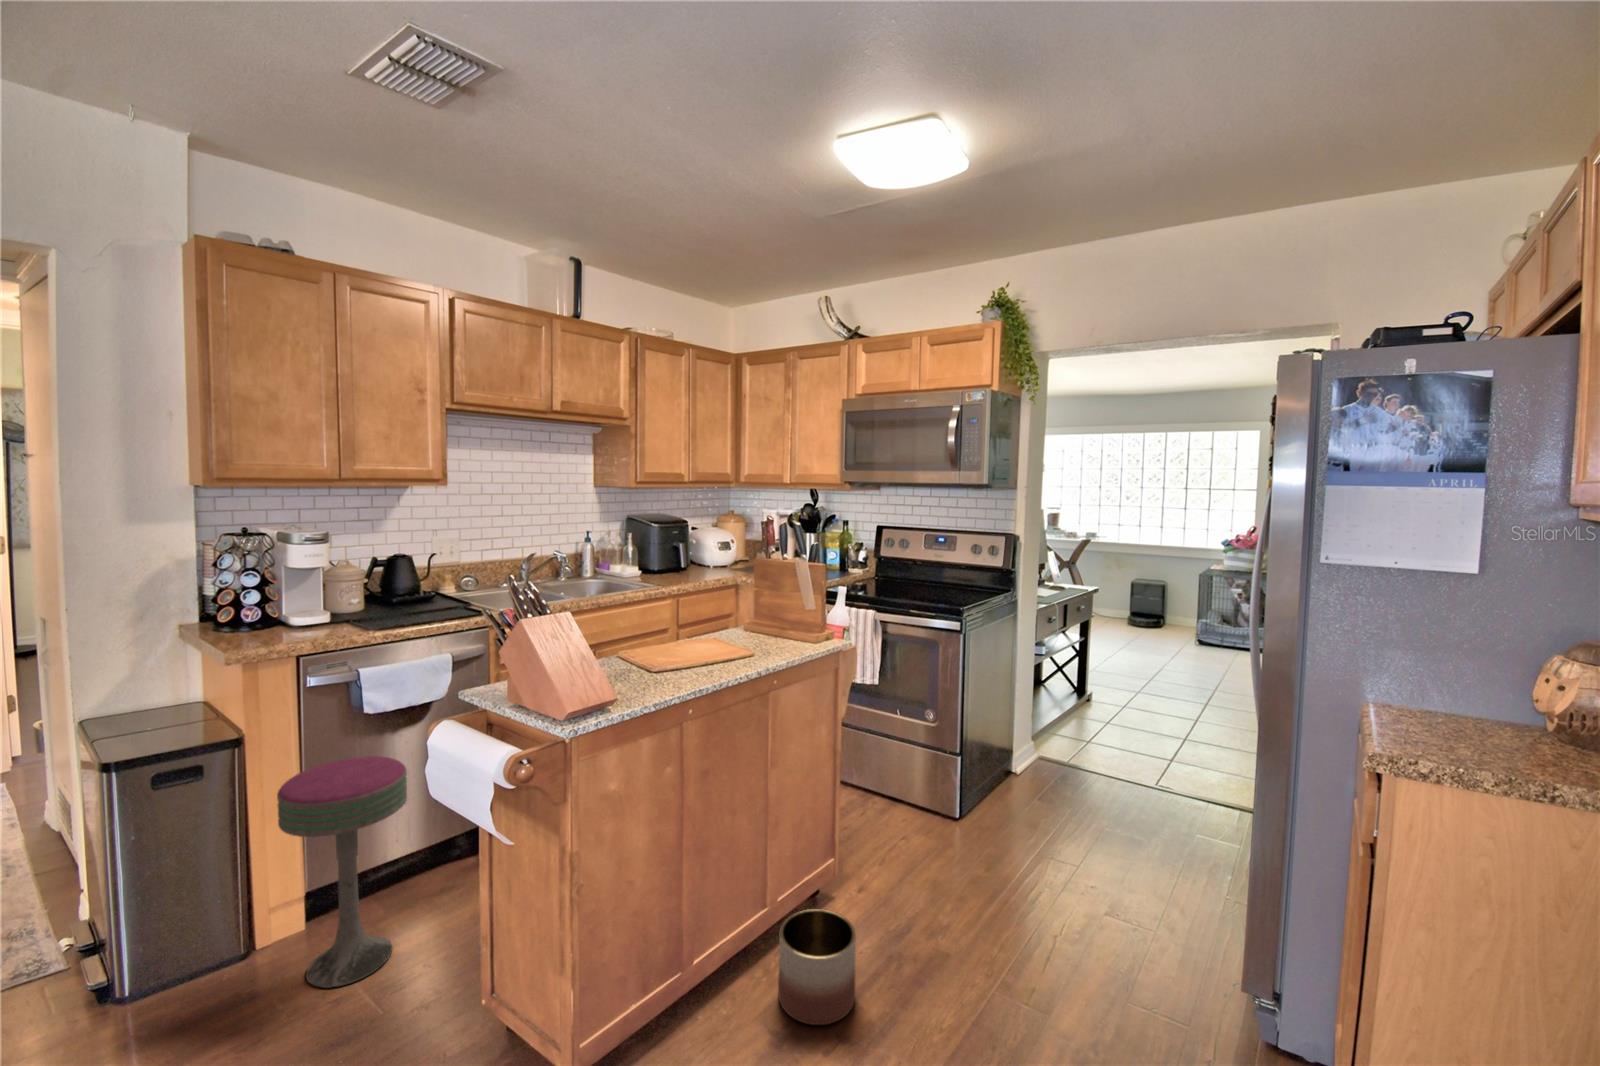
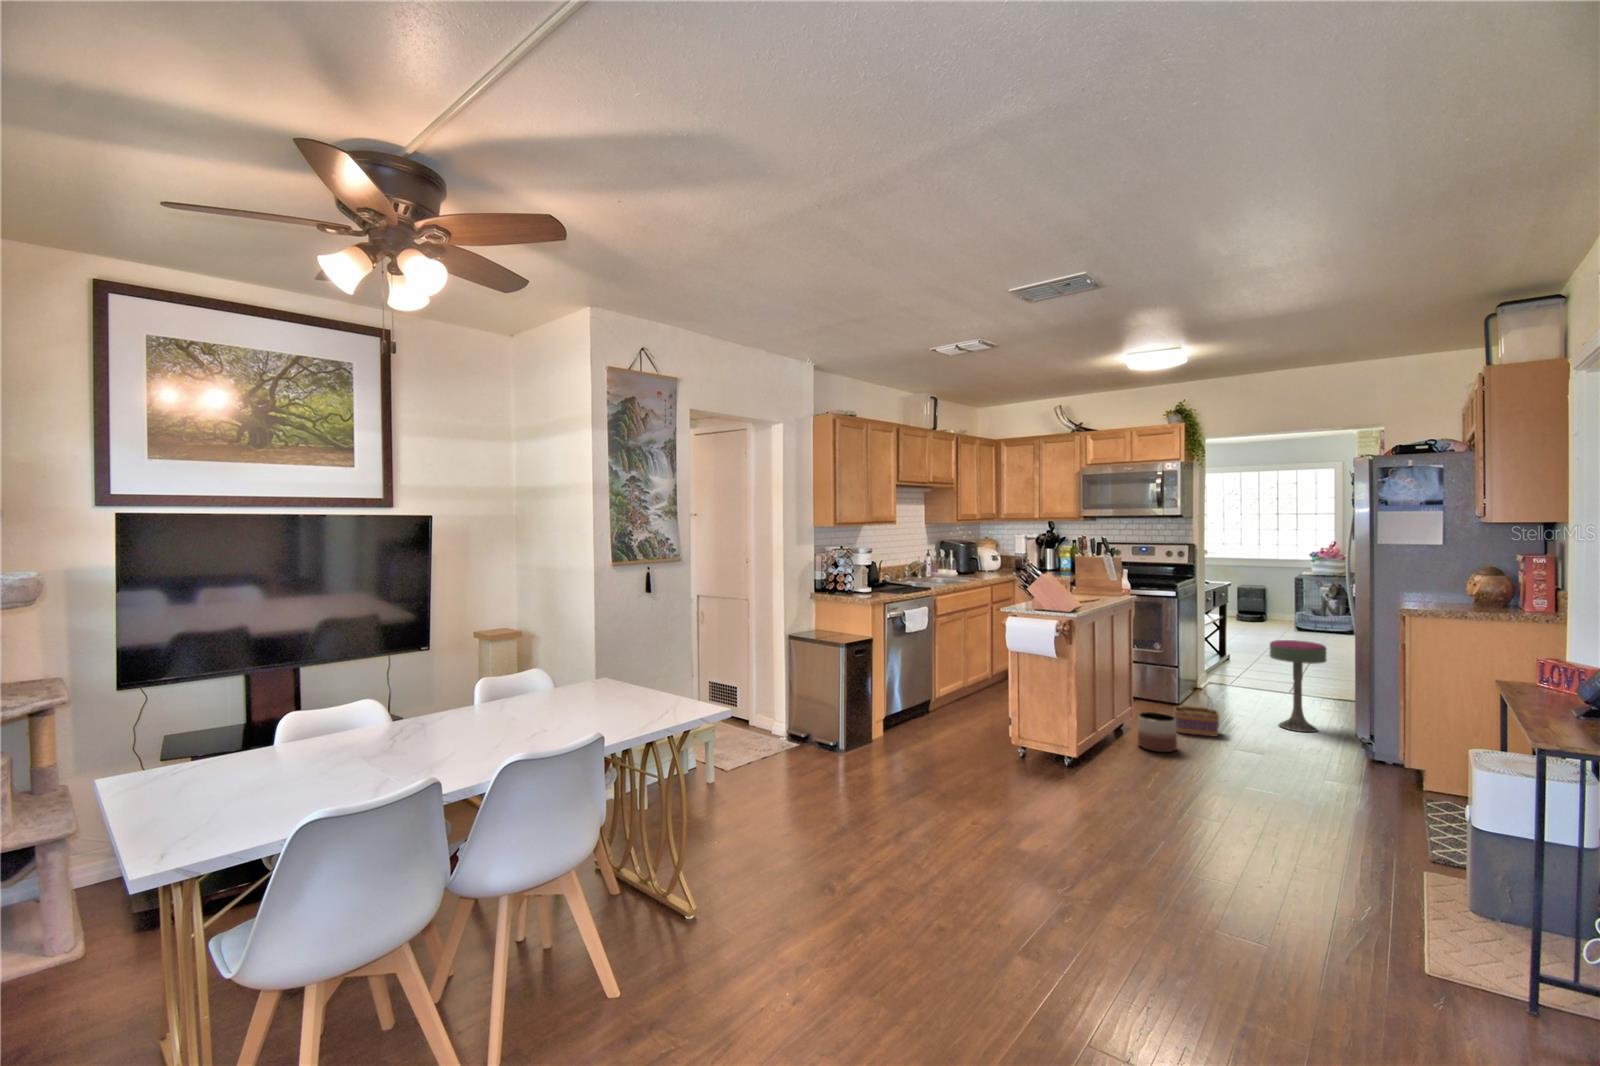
bar stool: present [277,756,407,988] -> present [1270,640,1326,732]
basket: none [895,830,979,947] -> present [1174,691,1219,736]

